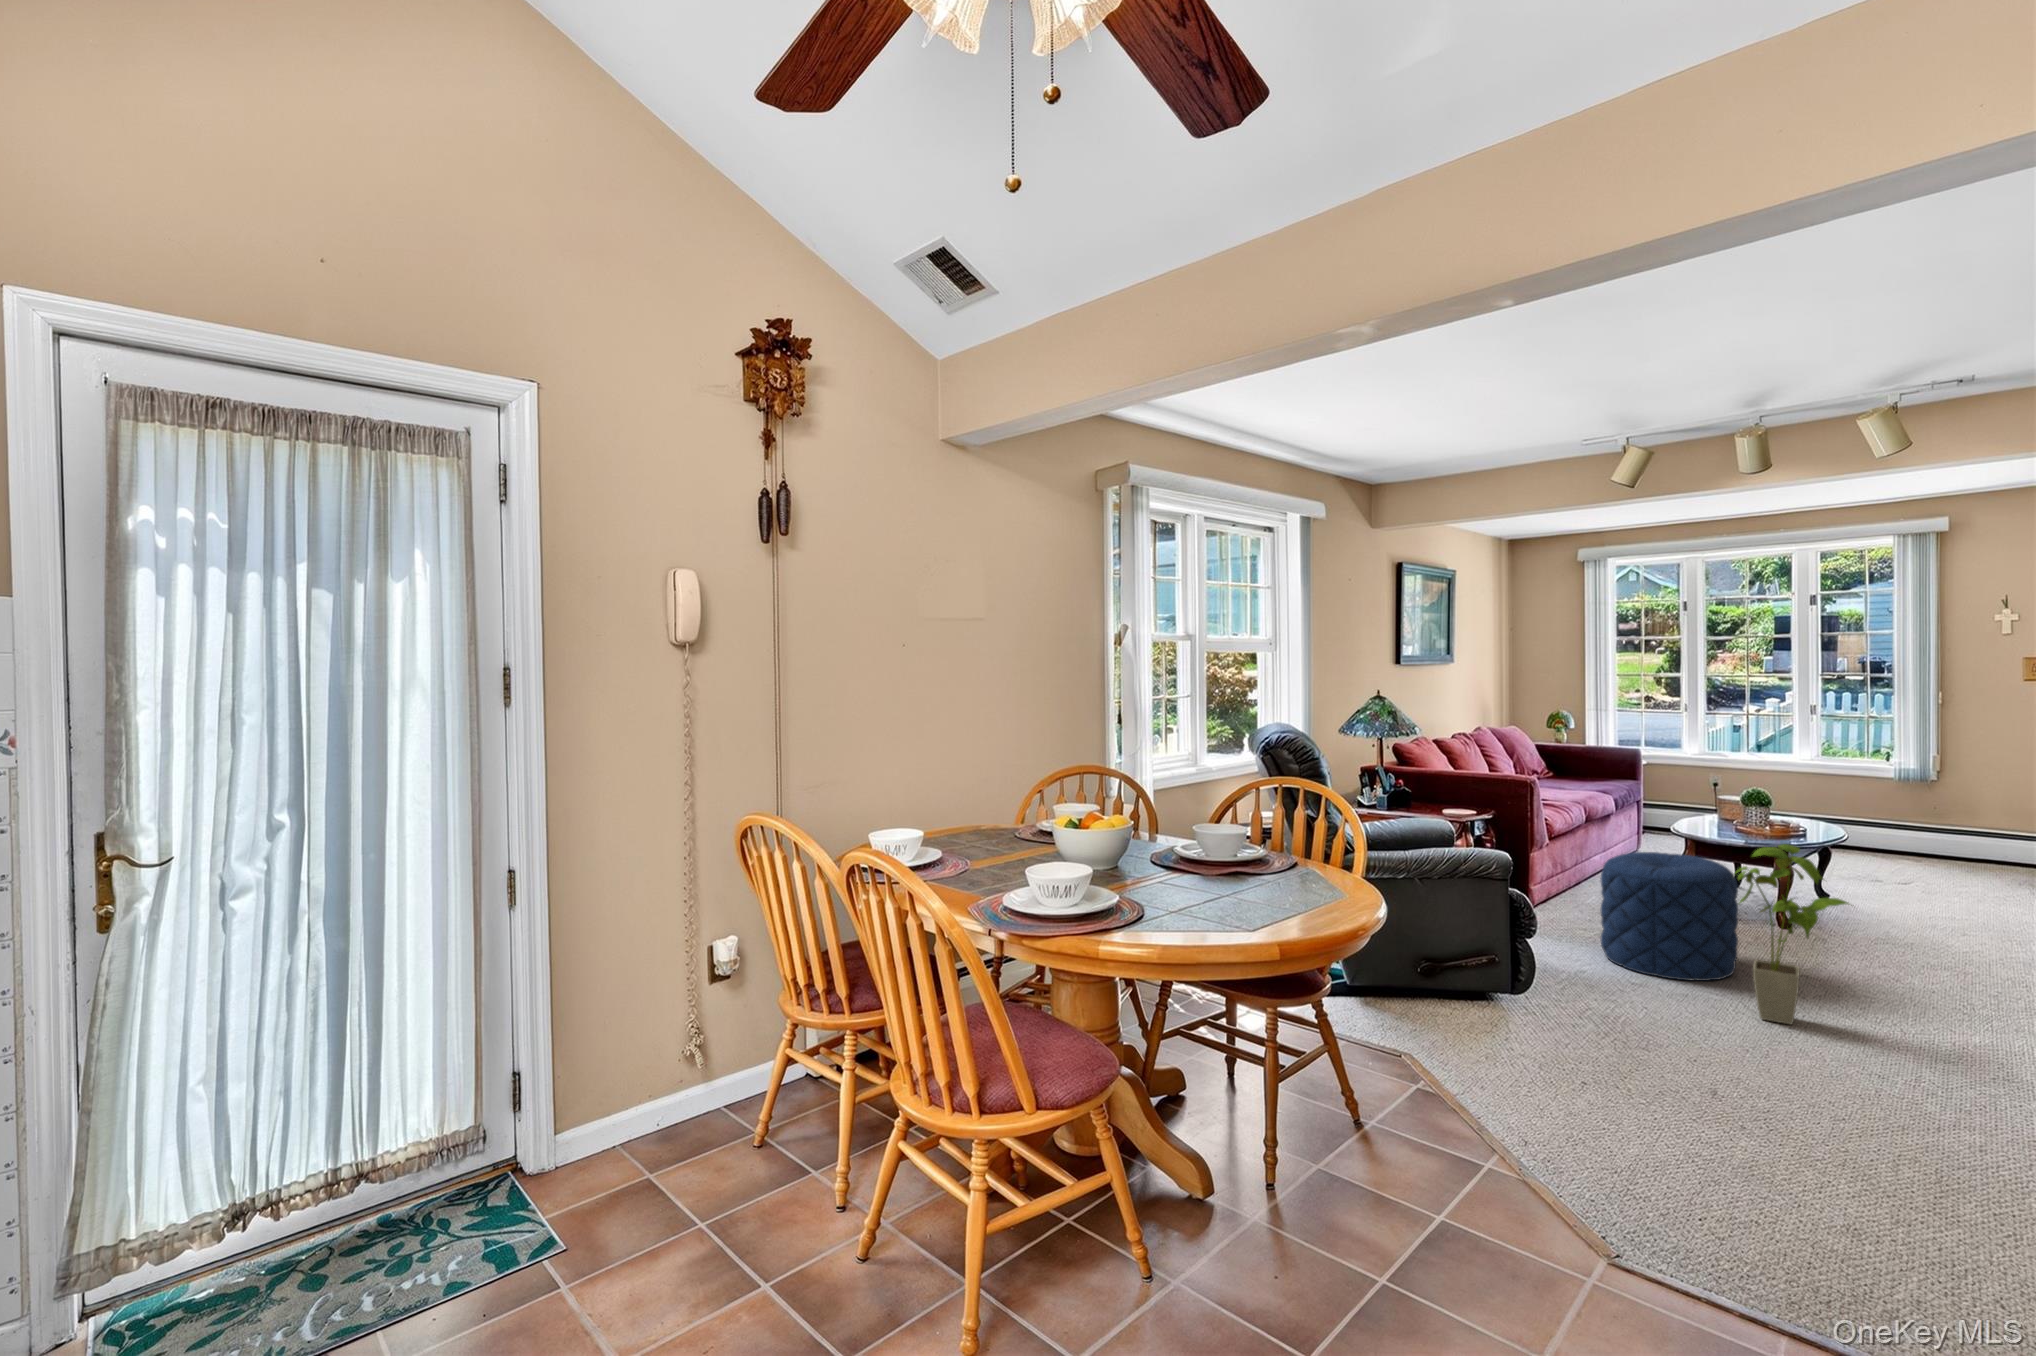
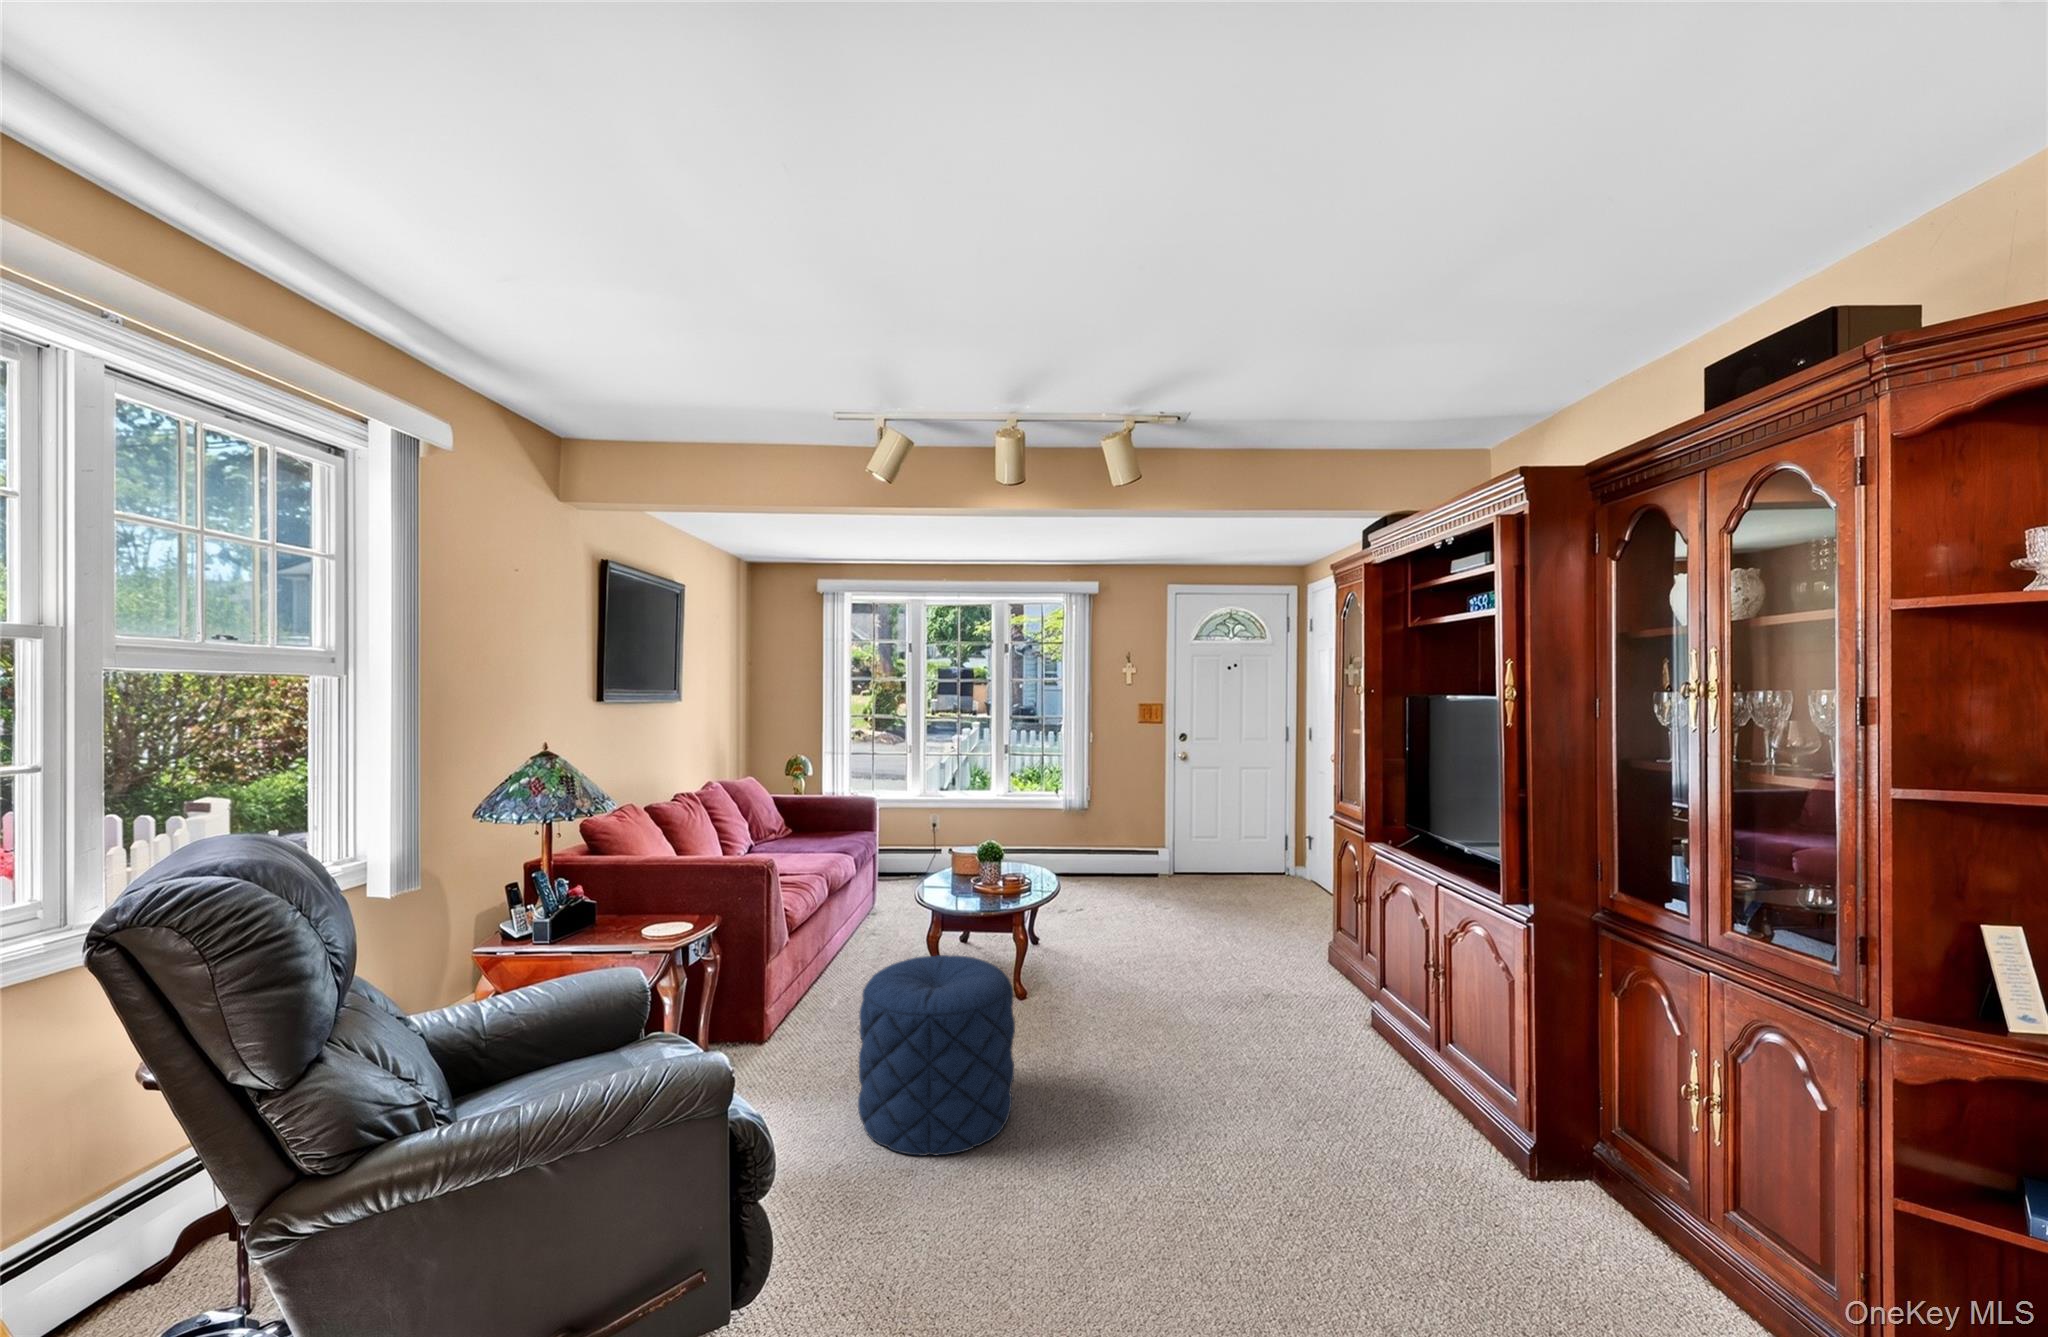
house plant: present [1736,844,1852,1025] -> none [1030,955,1158,1217]

